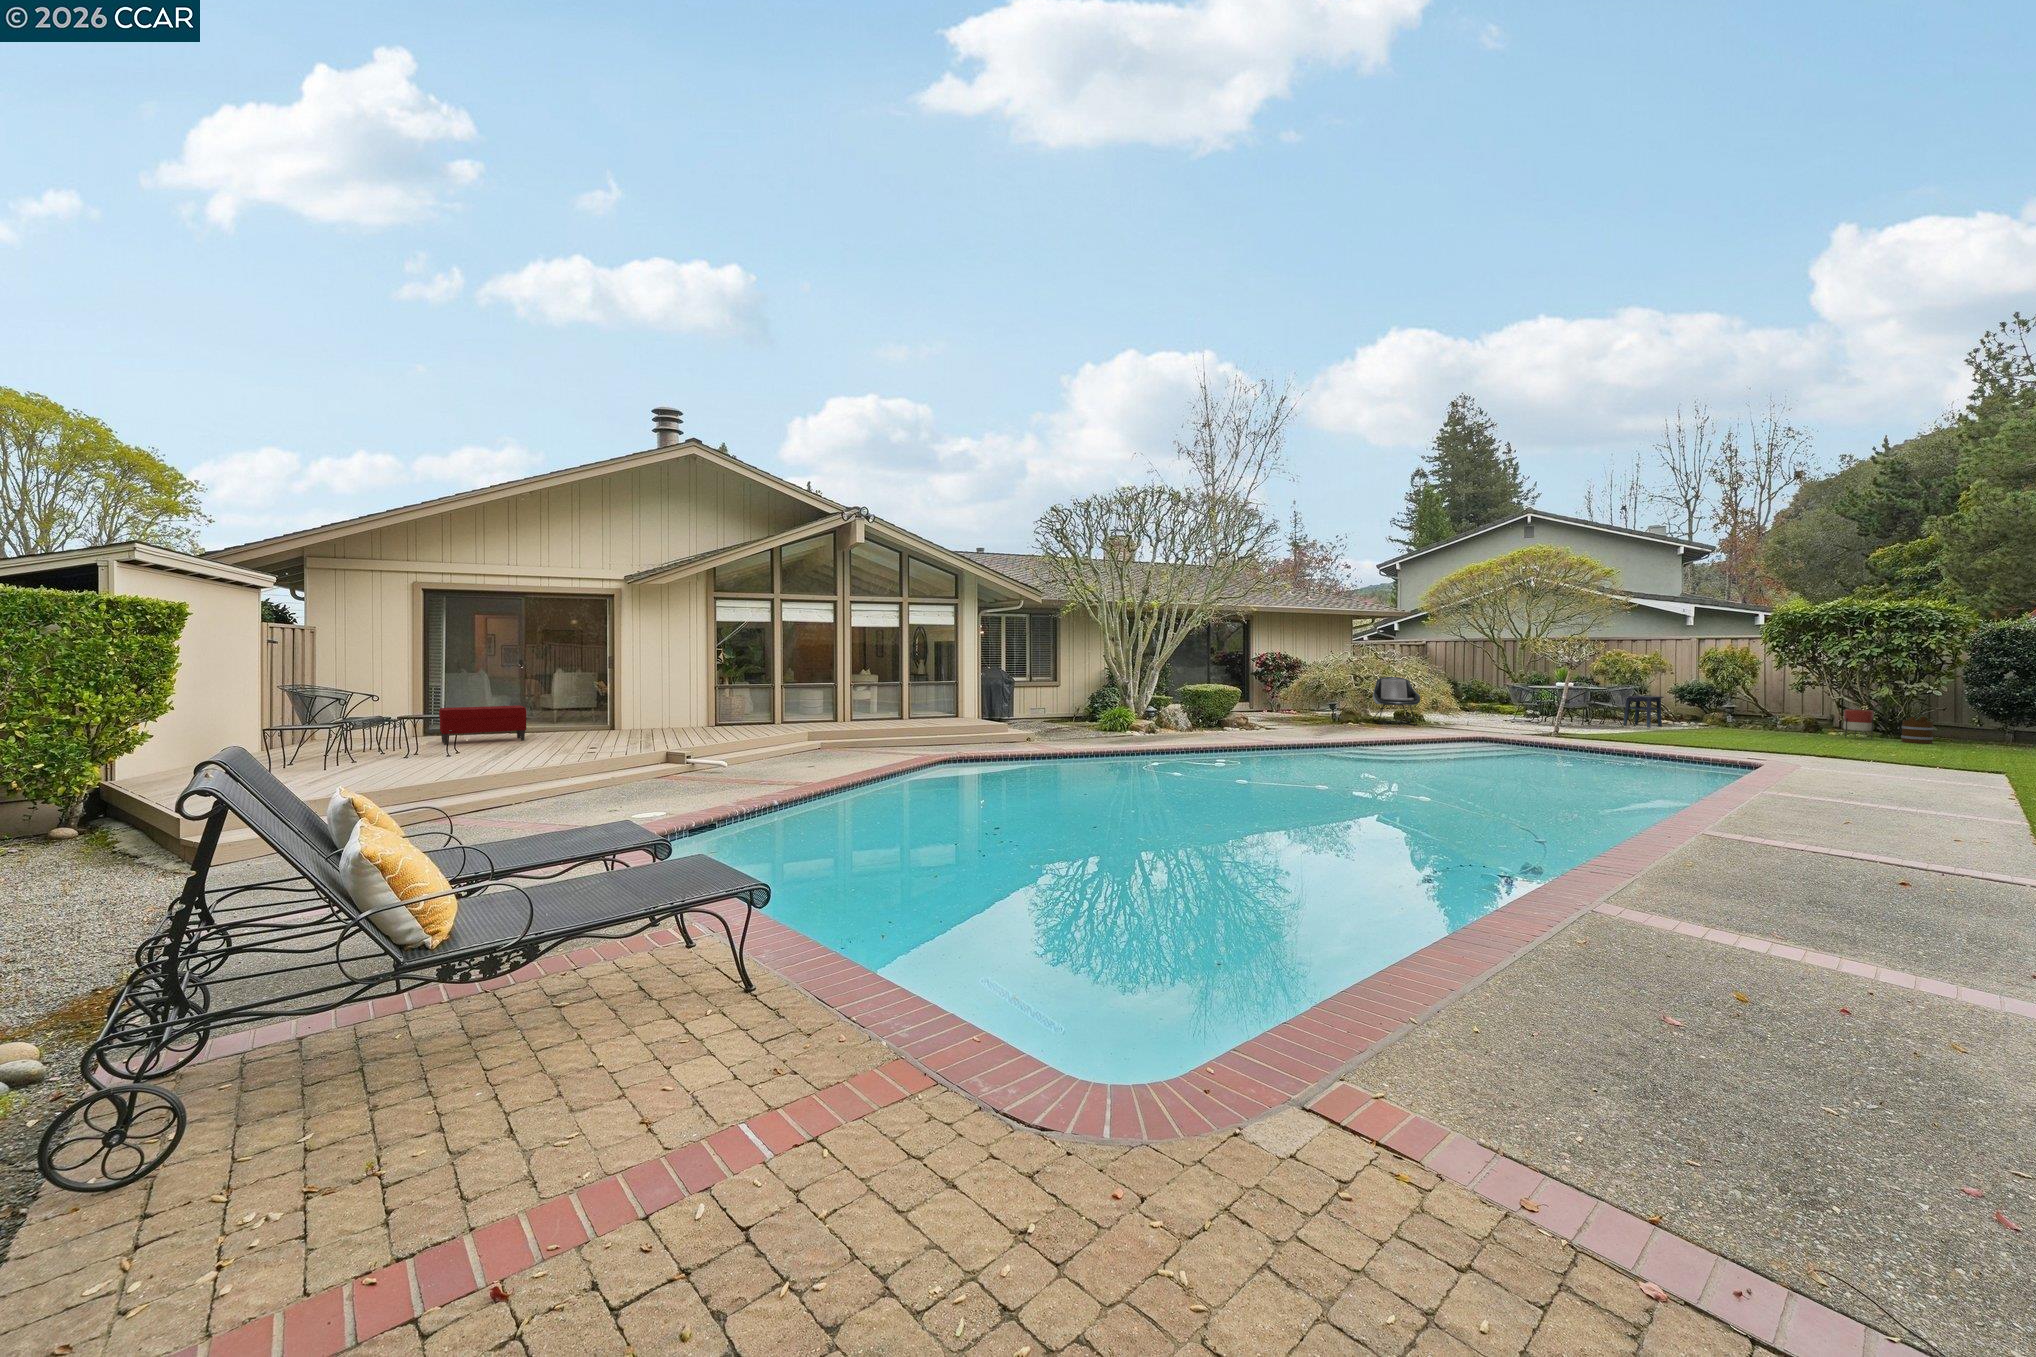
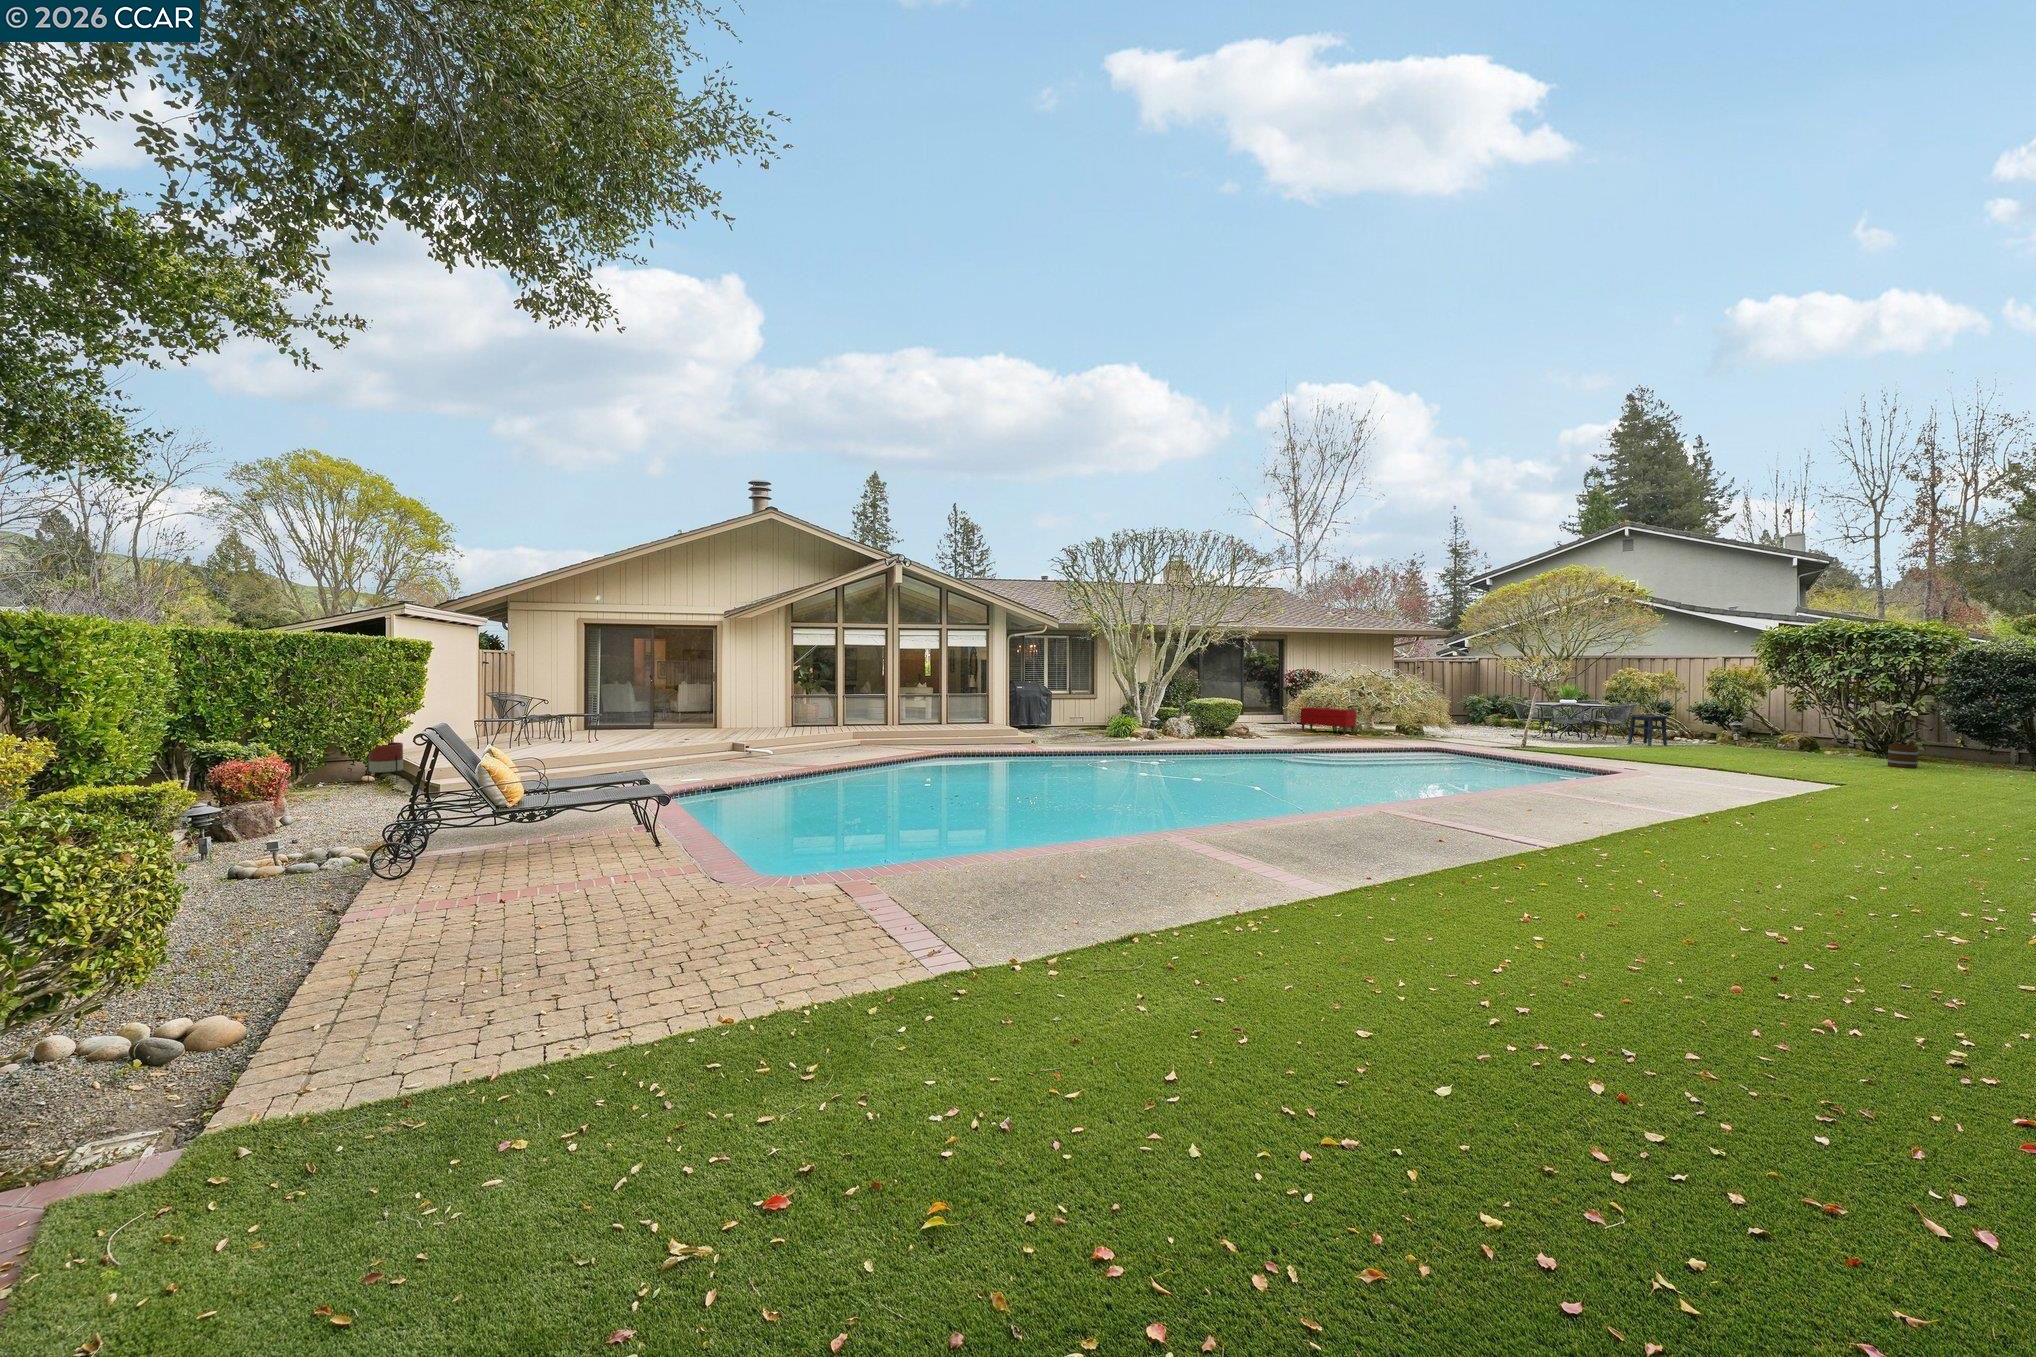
lounge chair: present [1373,677,1420,726] -> none [1370,693,1413,739]
bench: present [439,705,526,745] -> present [1300,707,1356,734]
planter: present [1843,709,1874,740] -> present [367,742,403,783]

